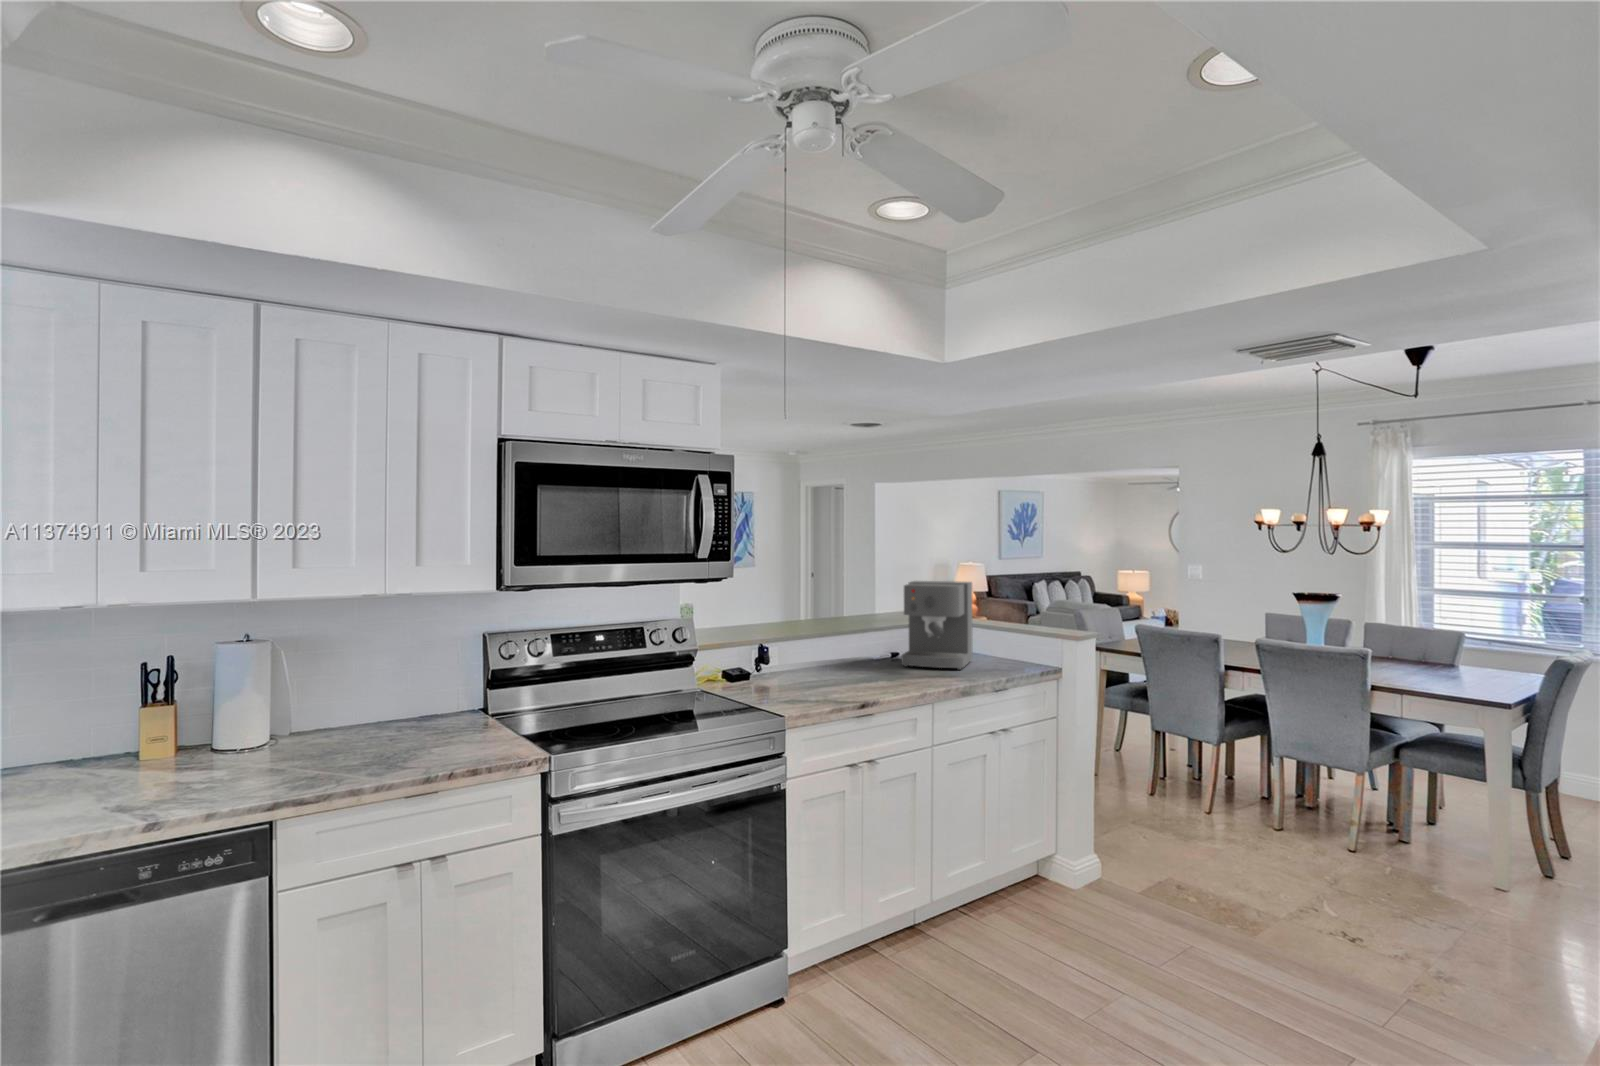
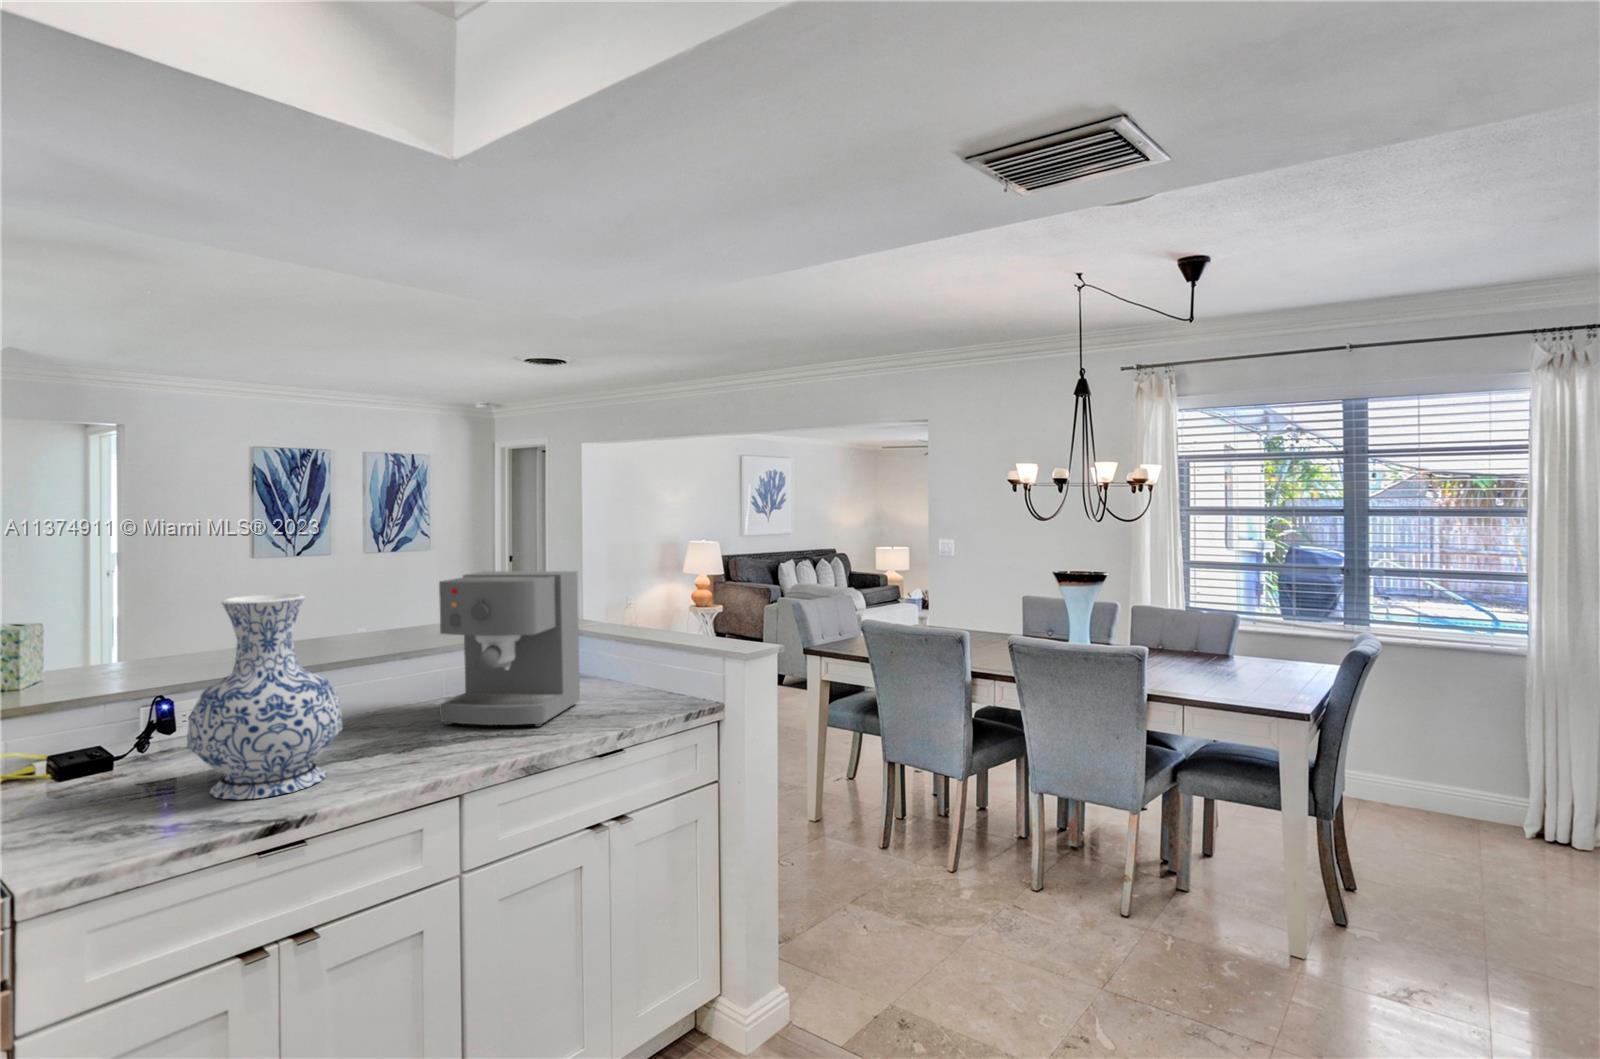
vase: none [813,589,879,688] -> present [187,594,343,800]

